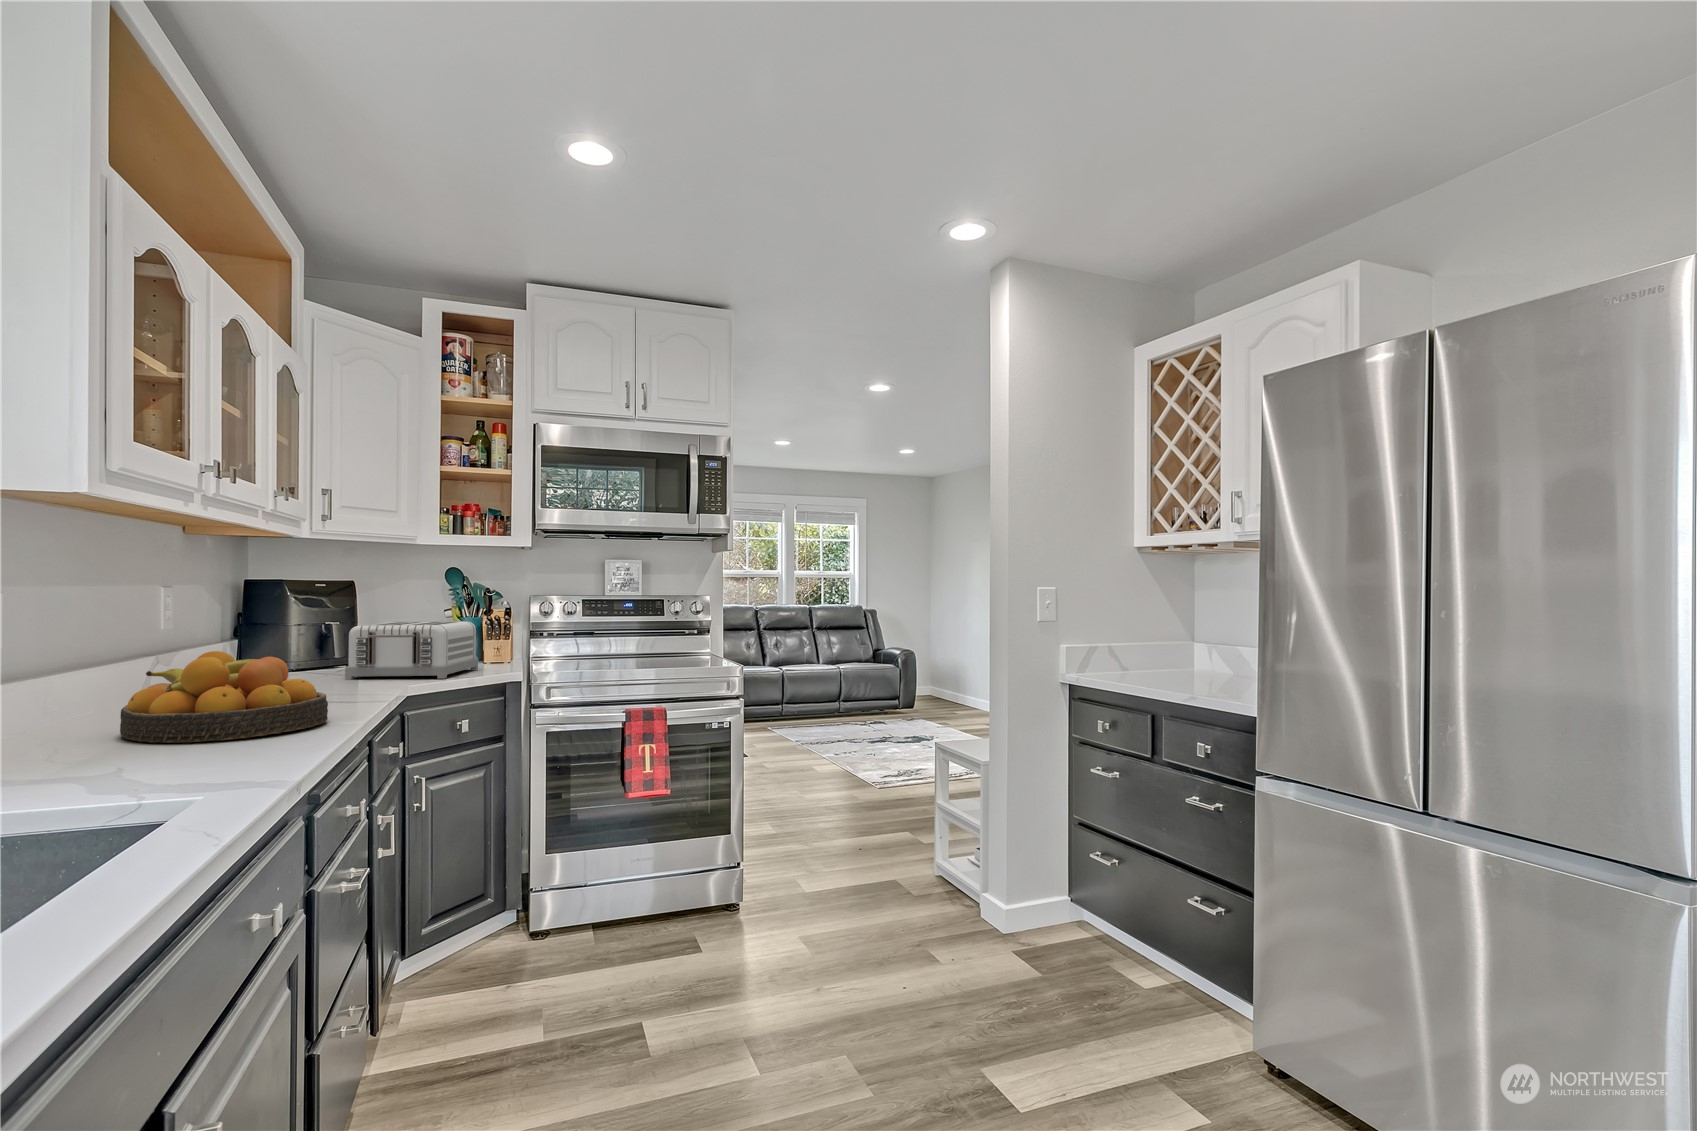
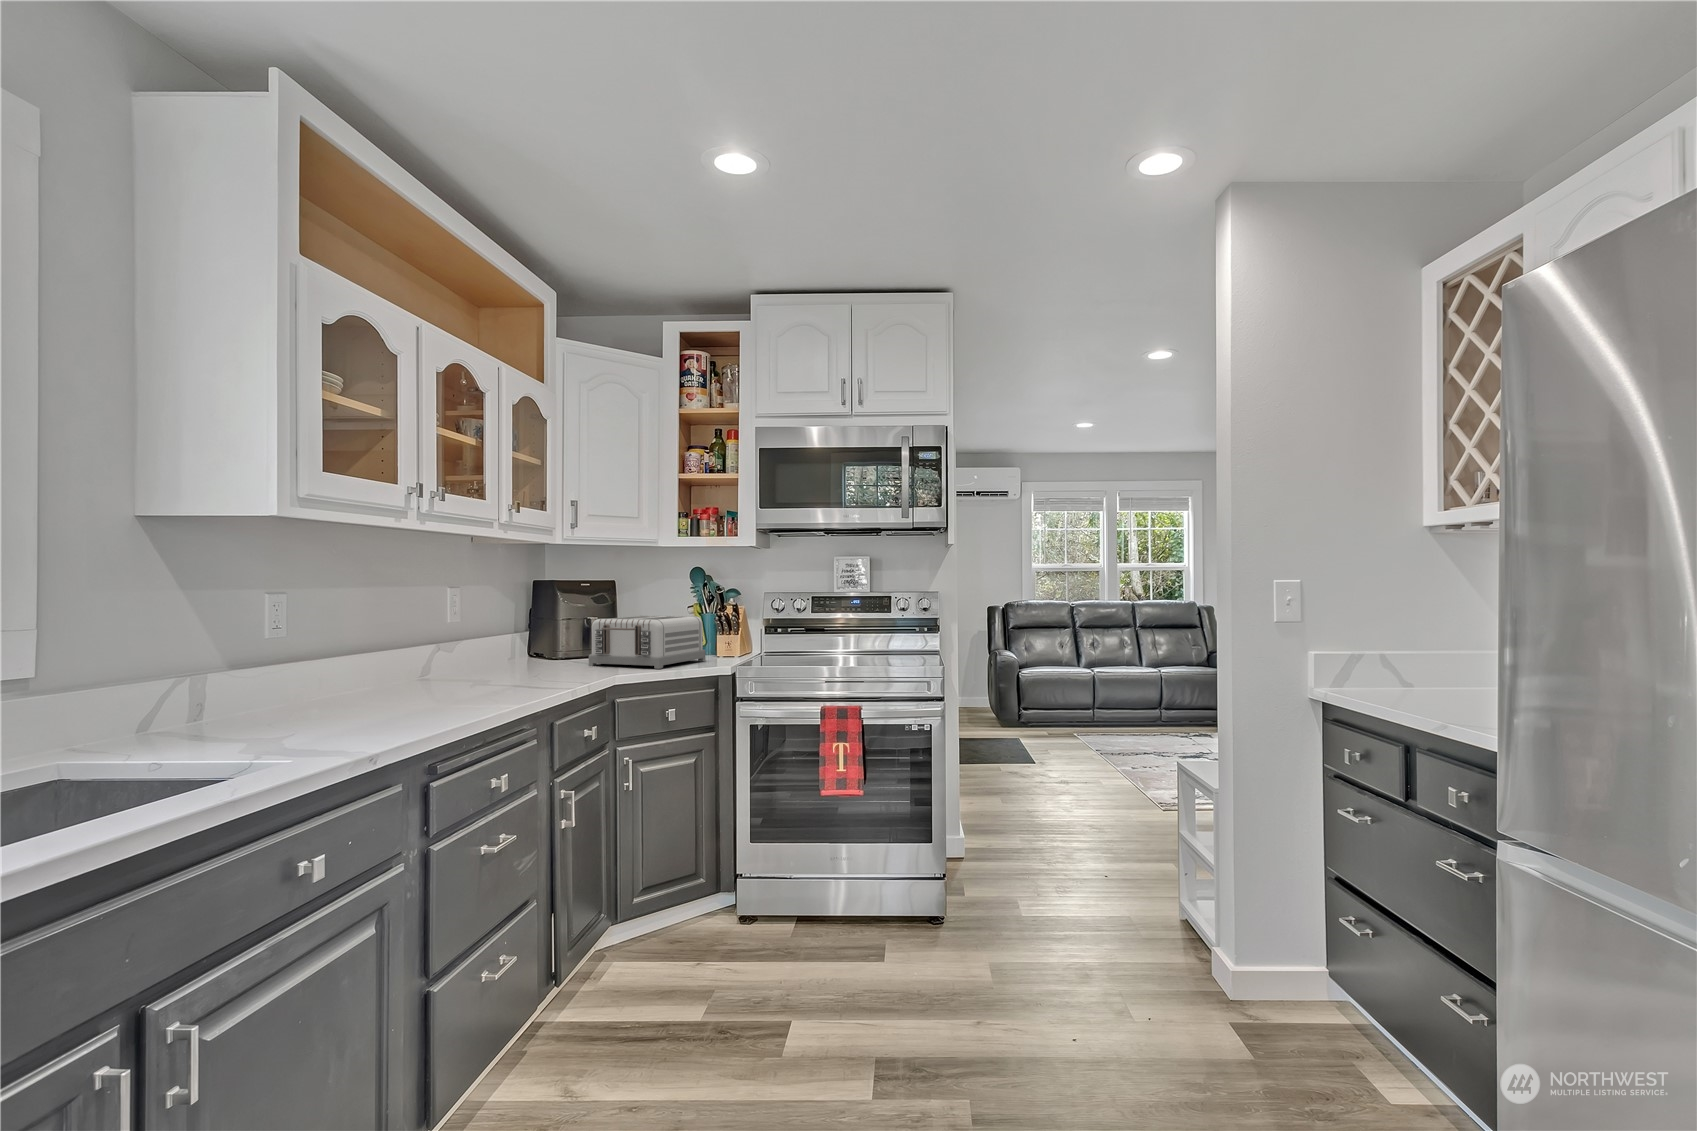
fruit bowl: present [120,651,328,743] -> none [338,641,494,716]

